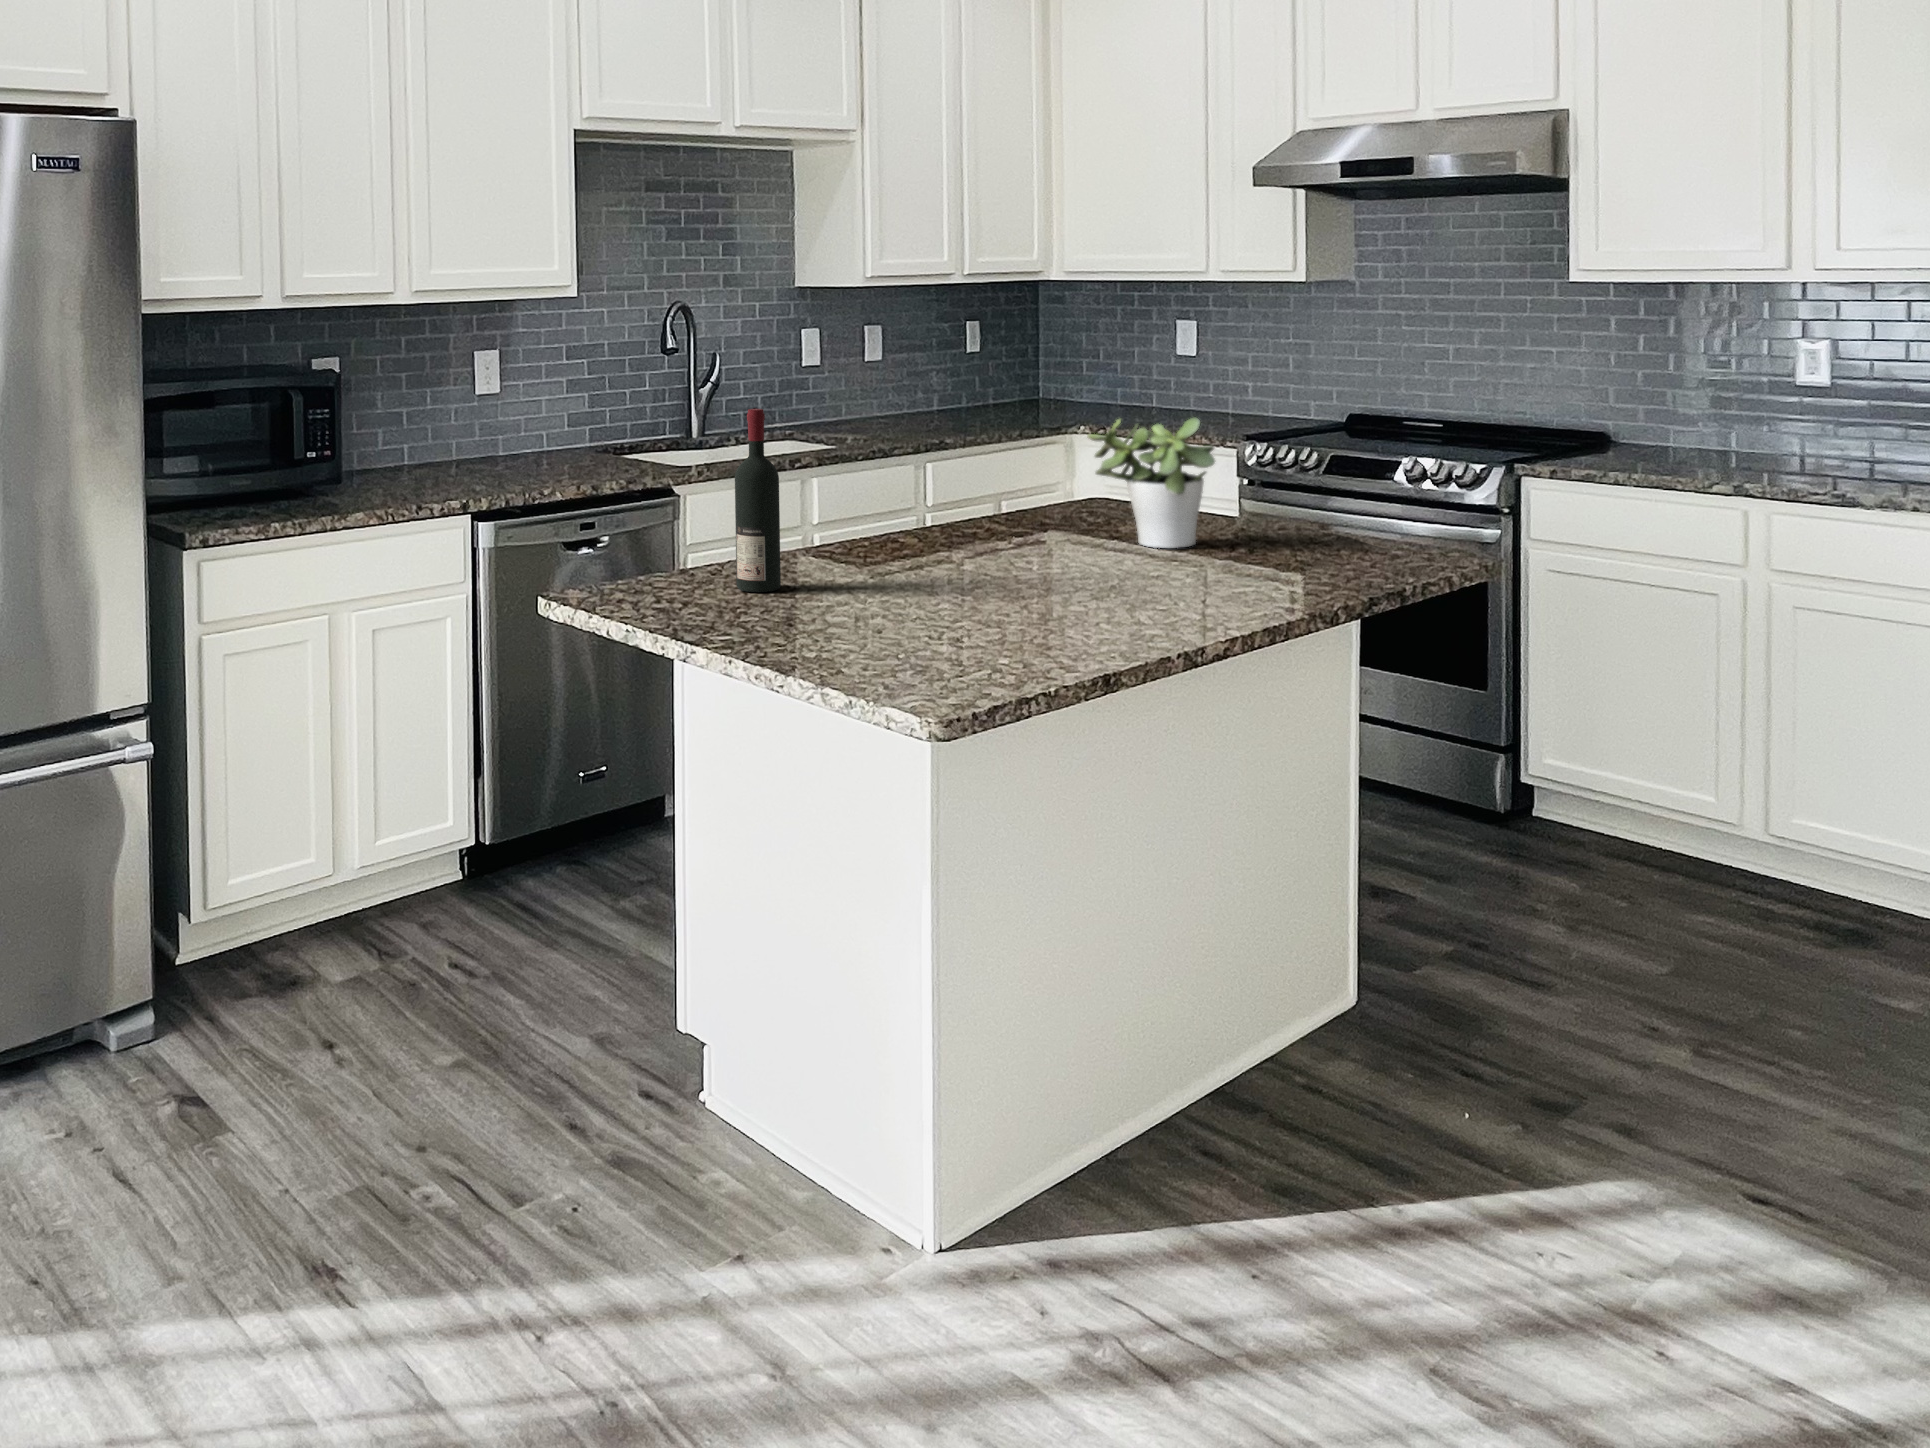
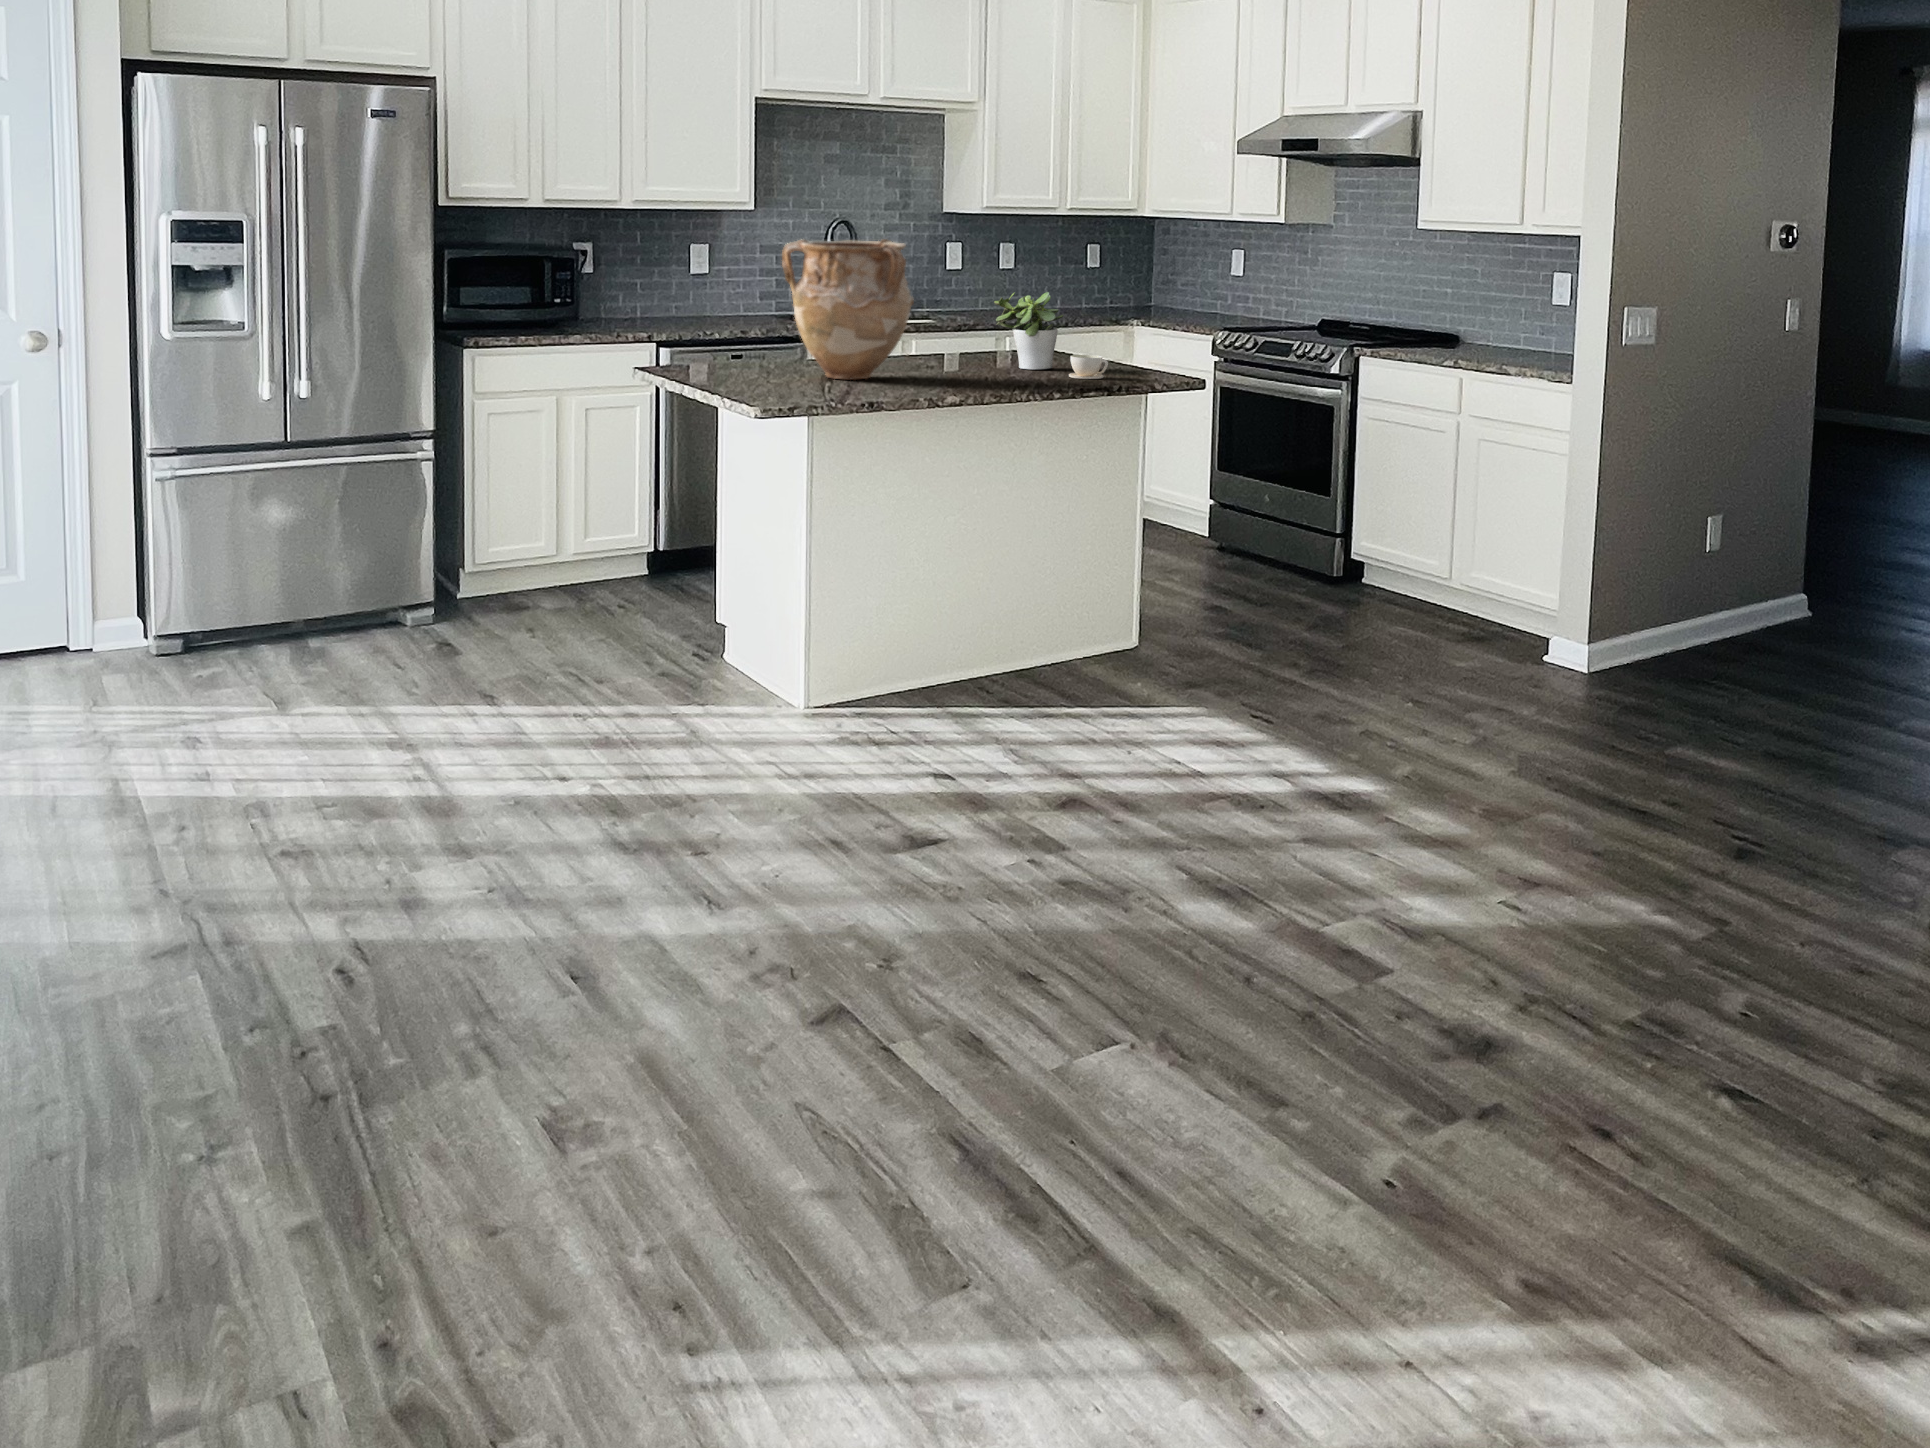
vase: none [836,346,1077,611] -> present [782,239,914,380]
wine bottle: present [735,409,781,592] -> none [743,269,769,370]
coffee cup: none [1273,524,1345,570] -> present [1069,355,1108,379]

